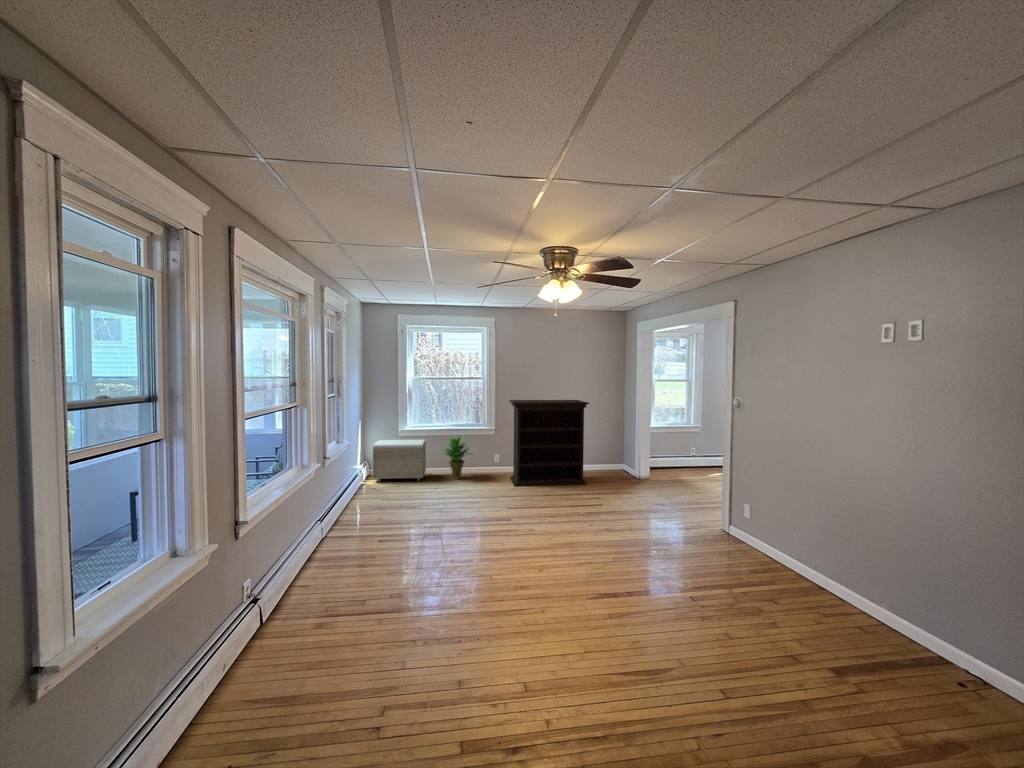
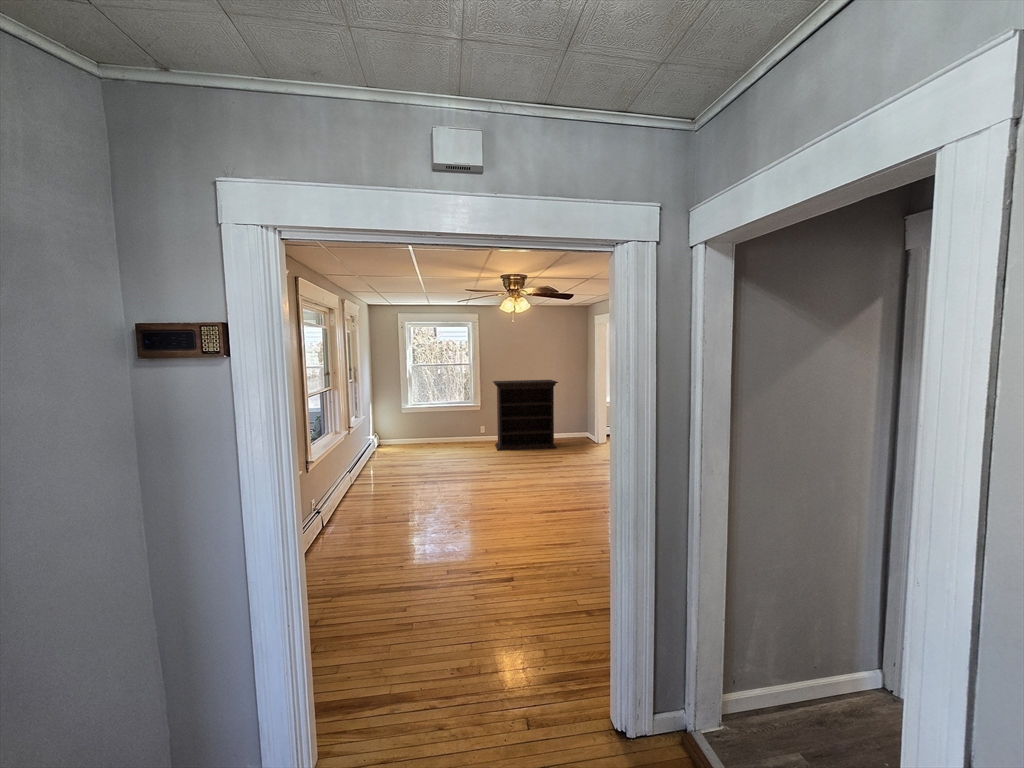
potted plant: present [442,436,471,479] -> none [437,411,464,447]
storage bench: present [373,440,426,482] -> none [382,415,426,450]

